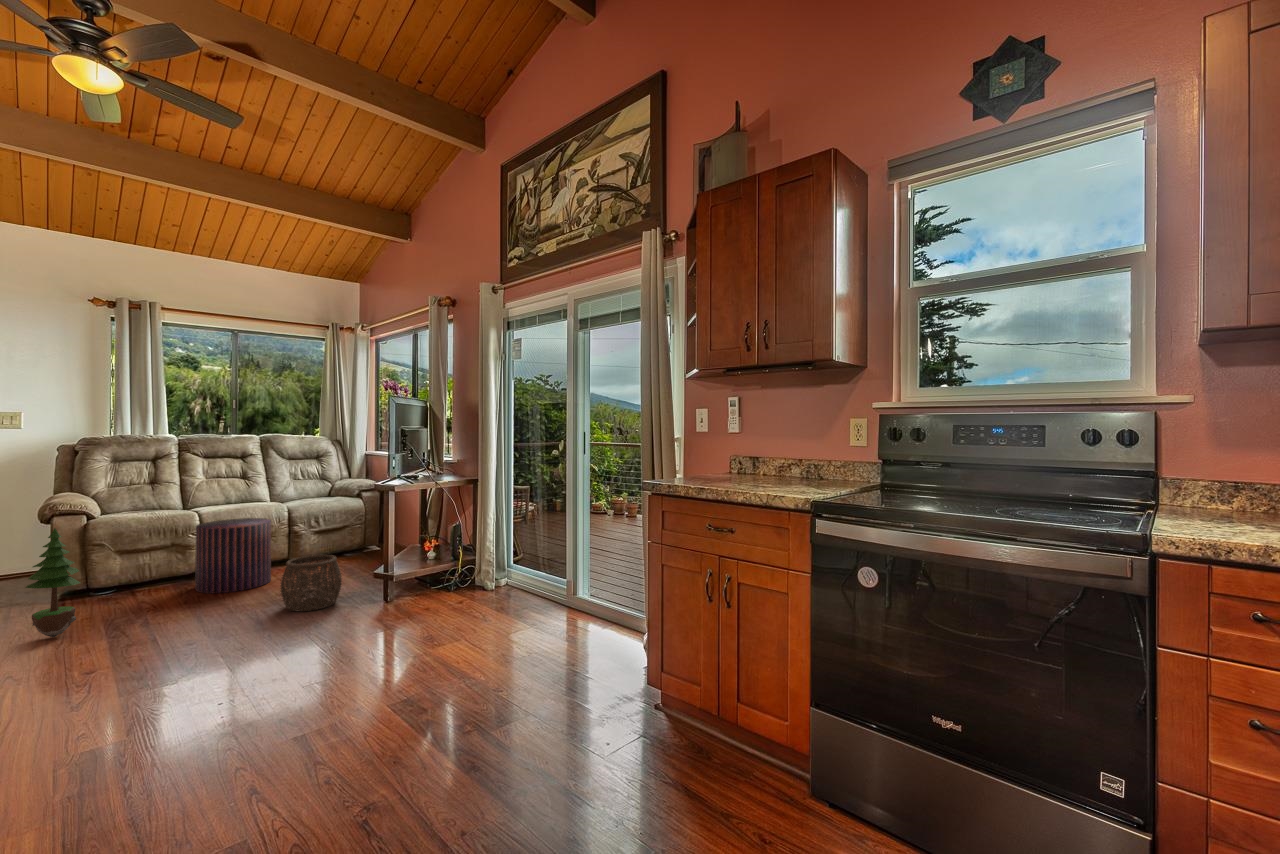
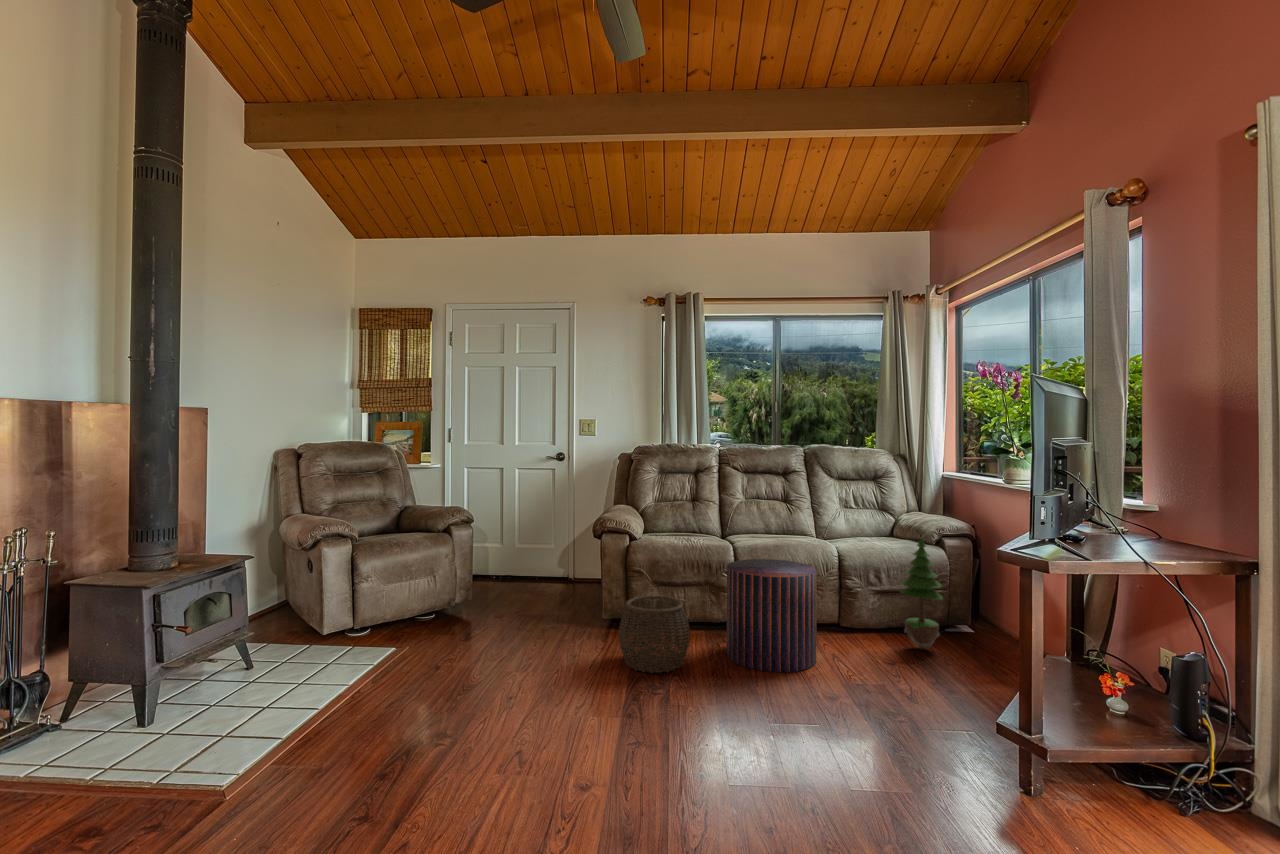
potted tree: present [26,529,81,637] -> present [900,538,943,649]
woven basket: present [280,555,342,612] -> present [619,595,690,673]

